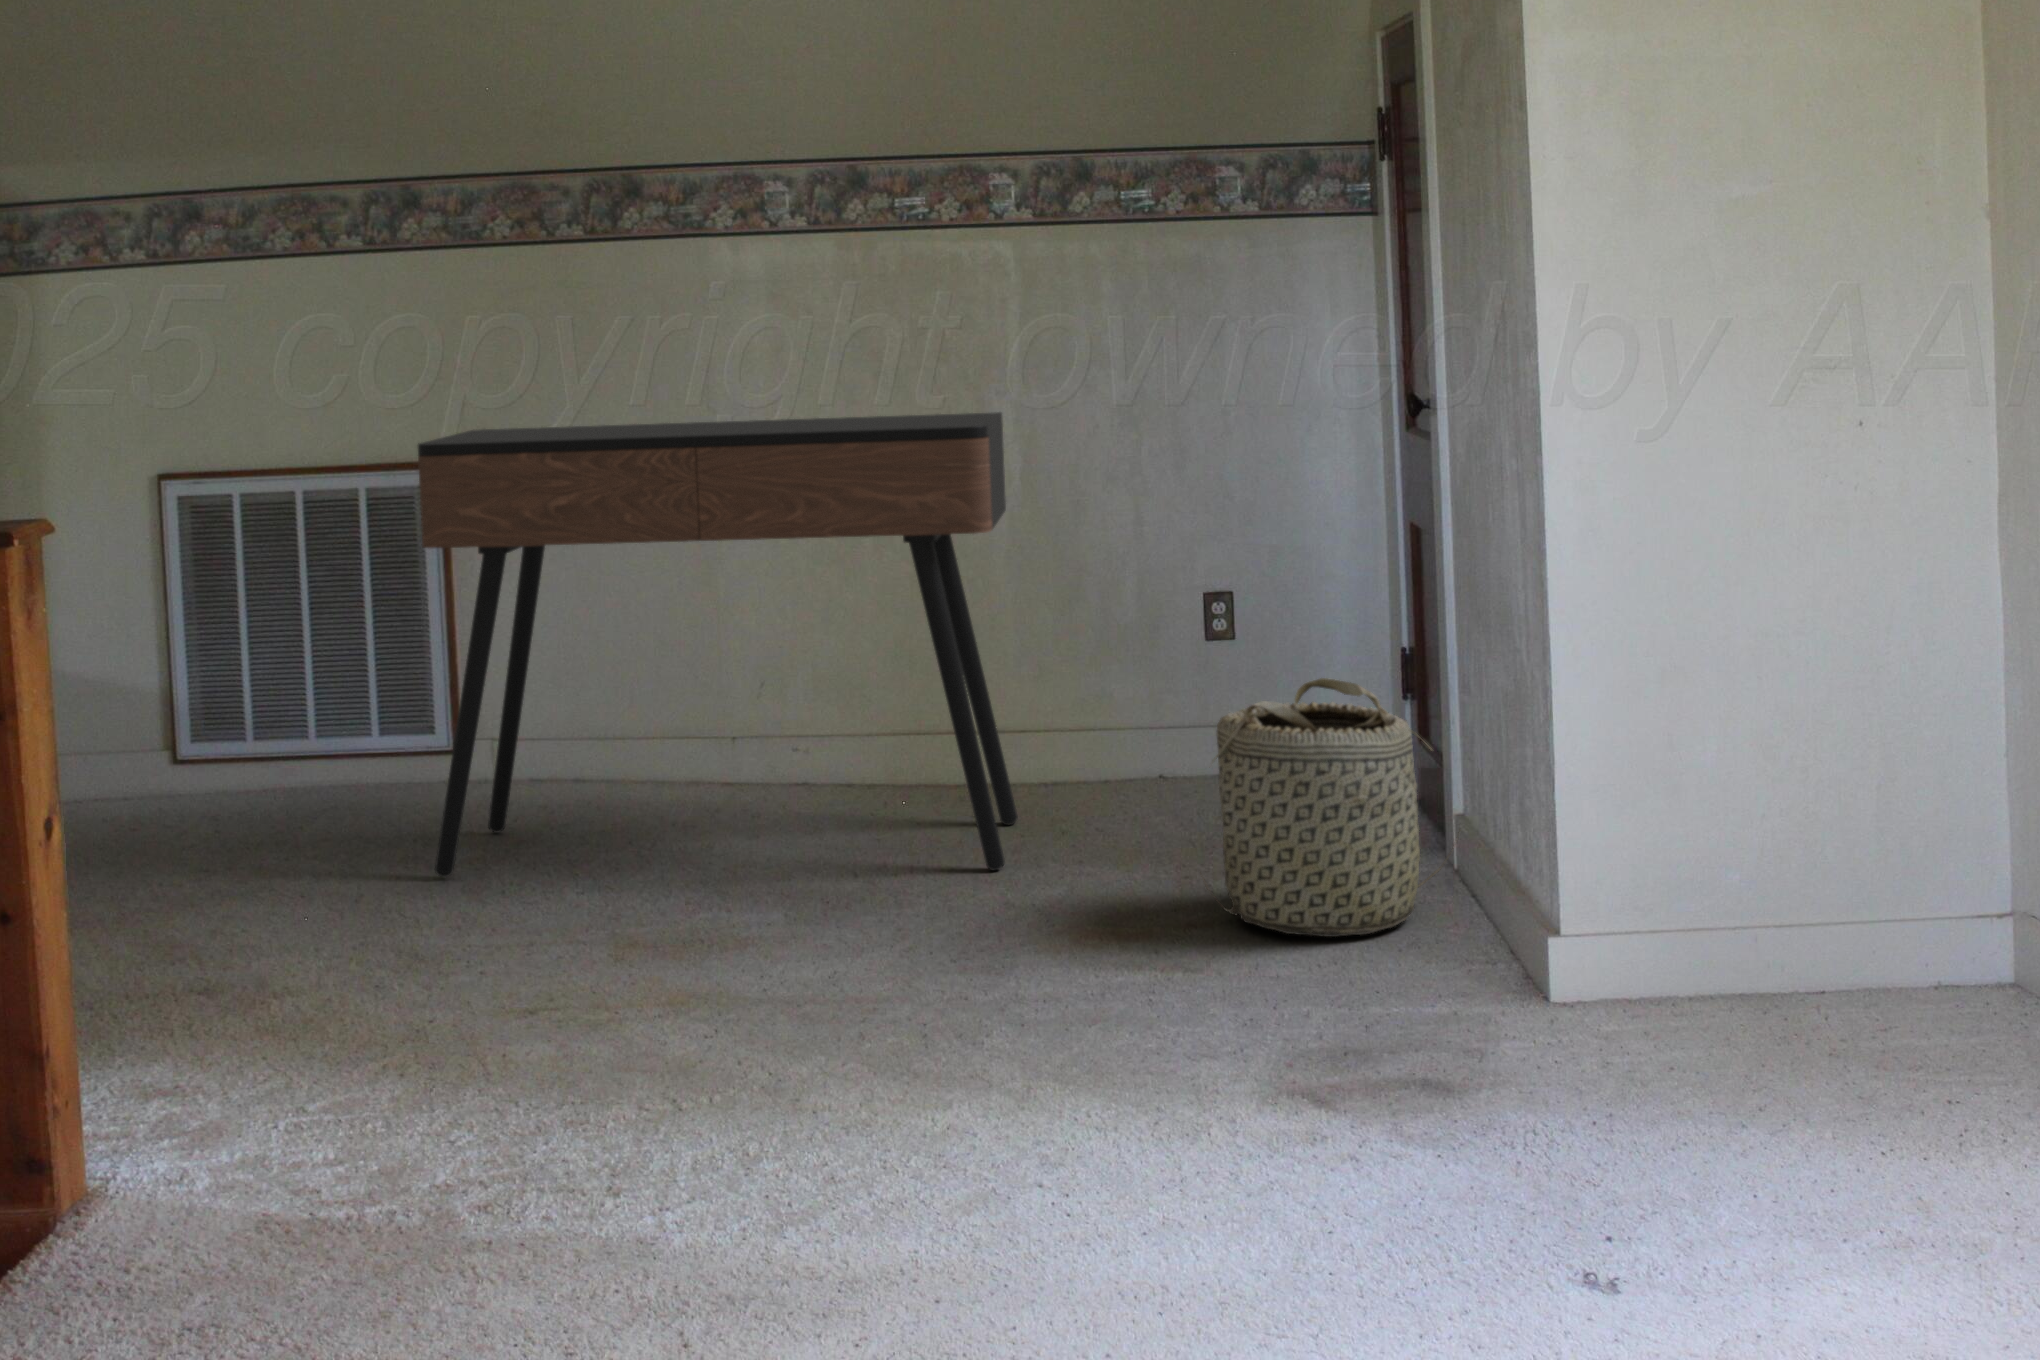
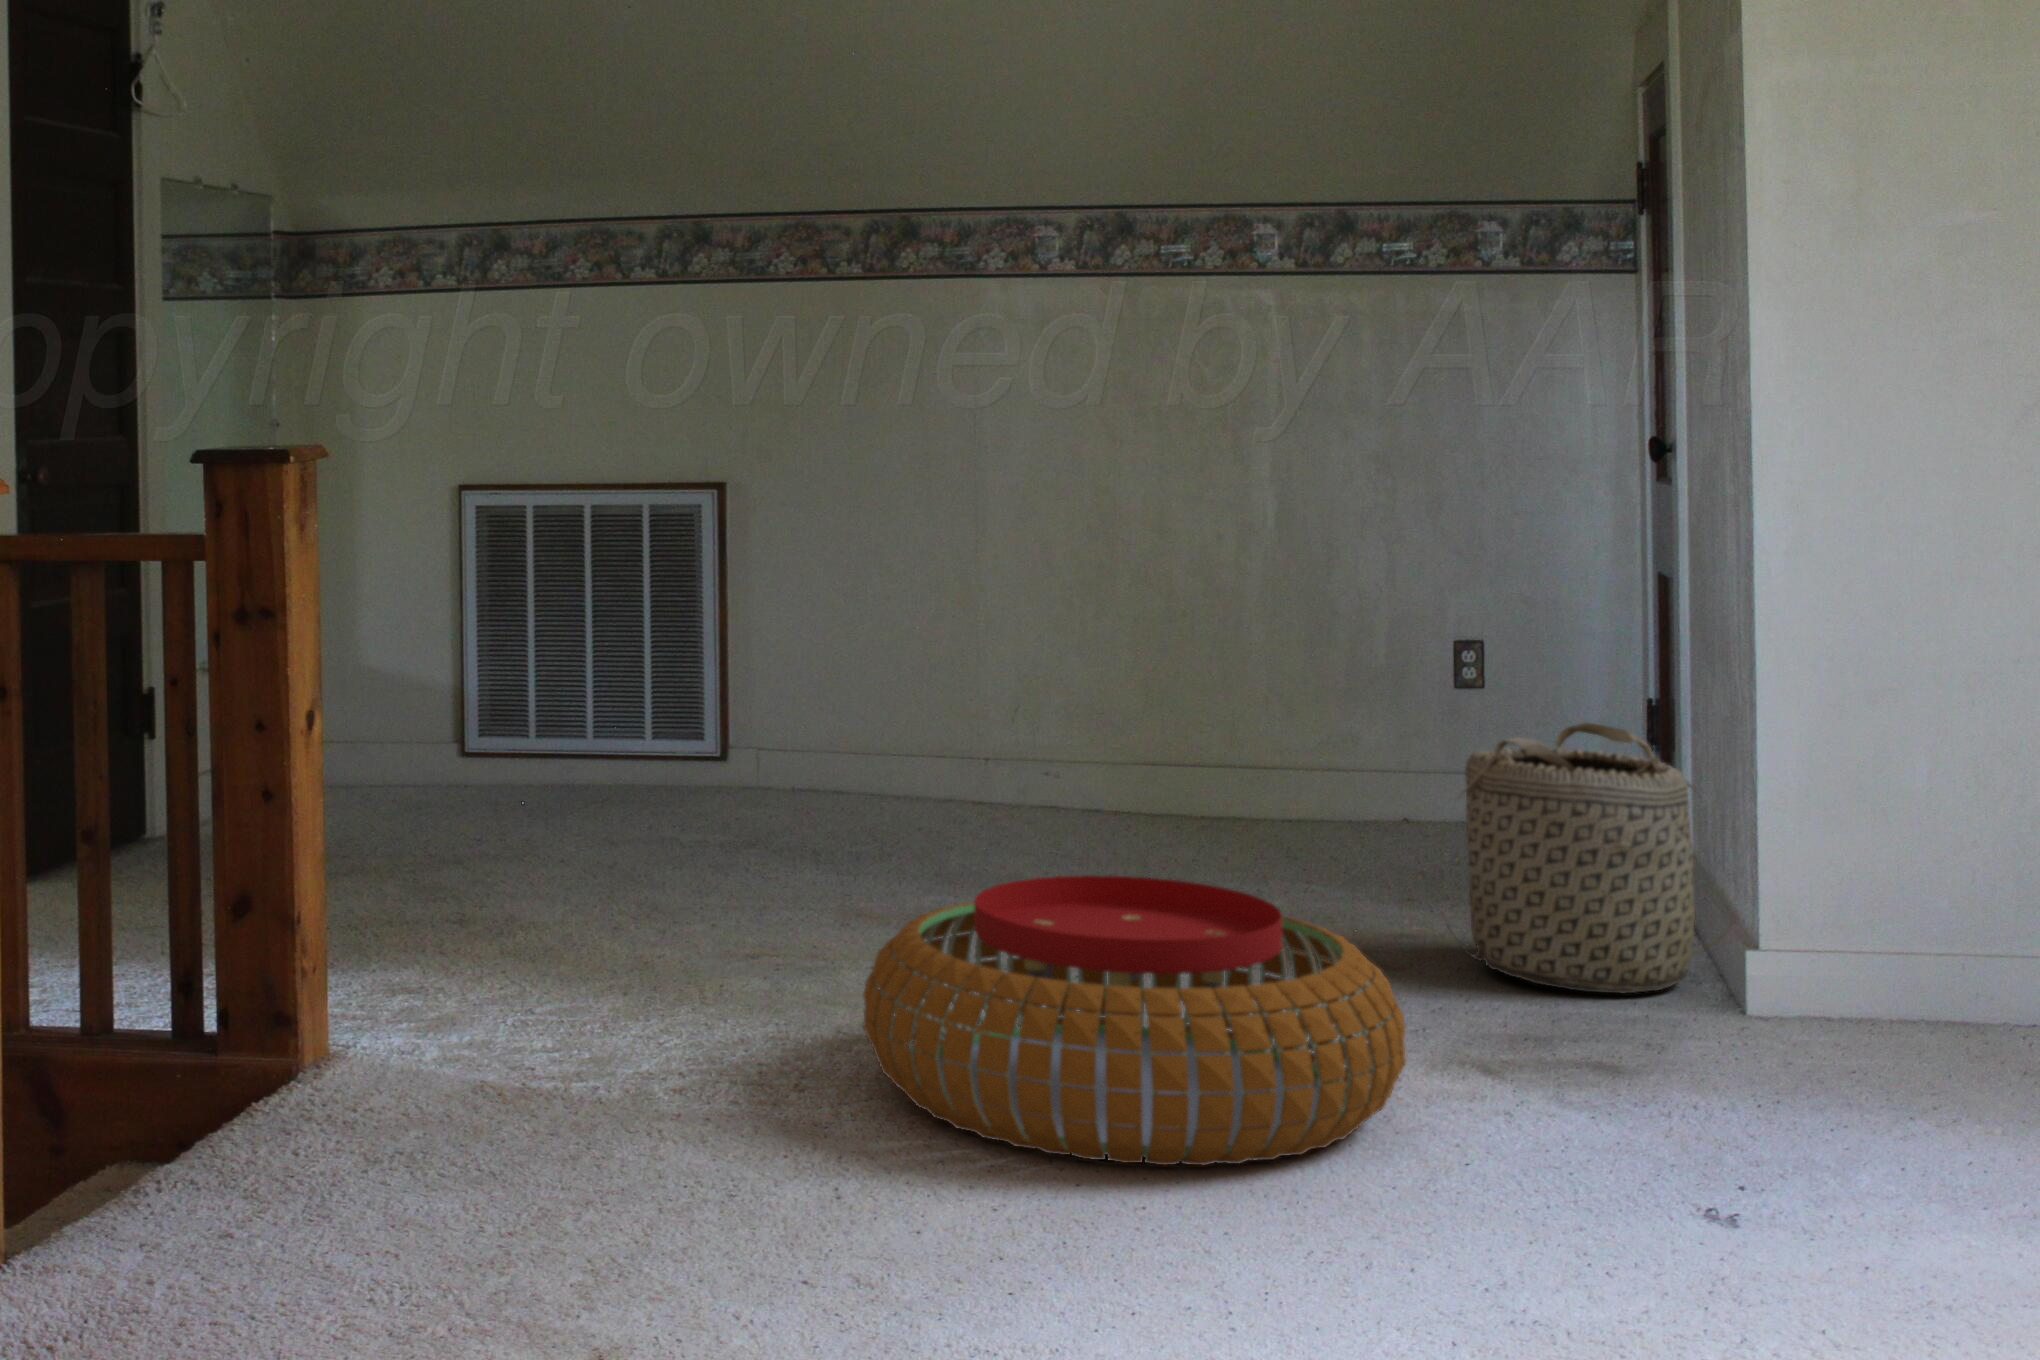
console table: present [418,412,1018,877] -> none [682,448,1263,903]
pouf: none [675,891,1199,1198] -> present [863,875,1406,1166]

